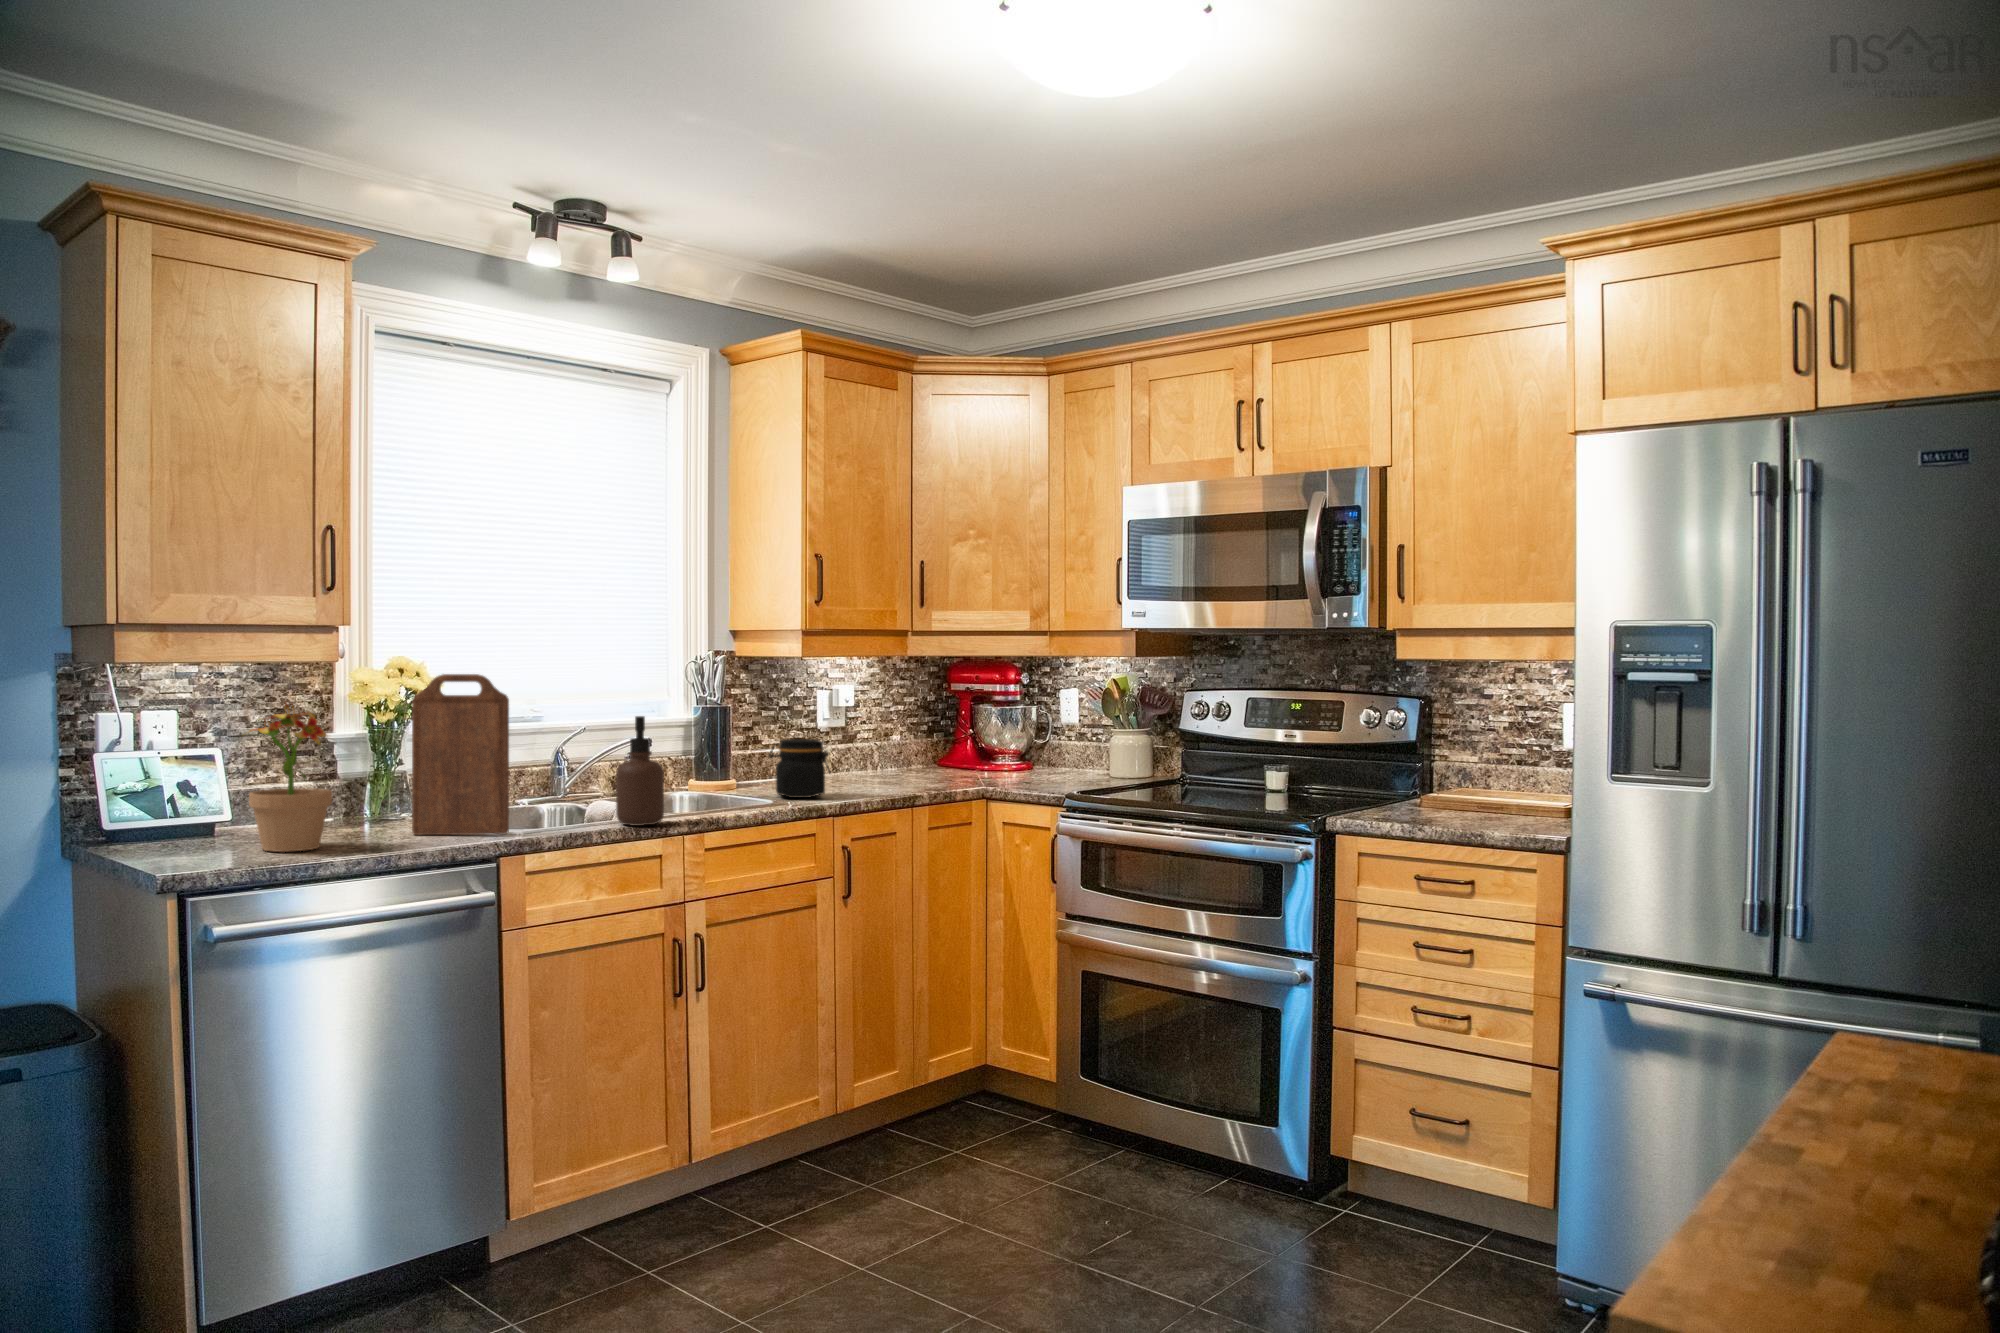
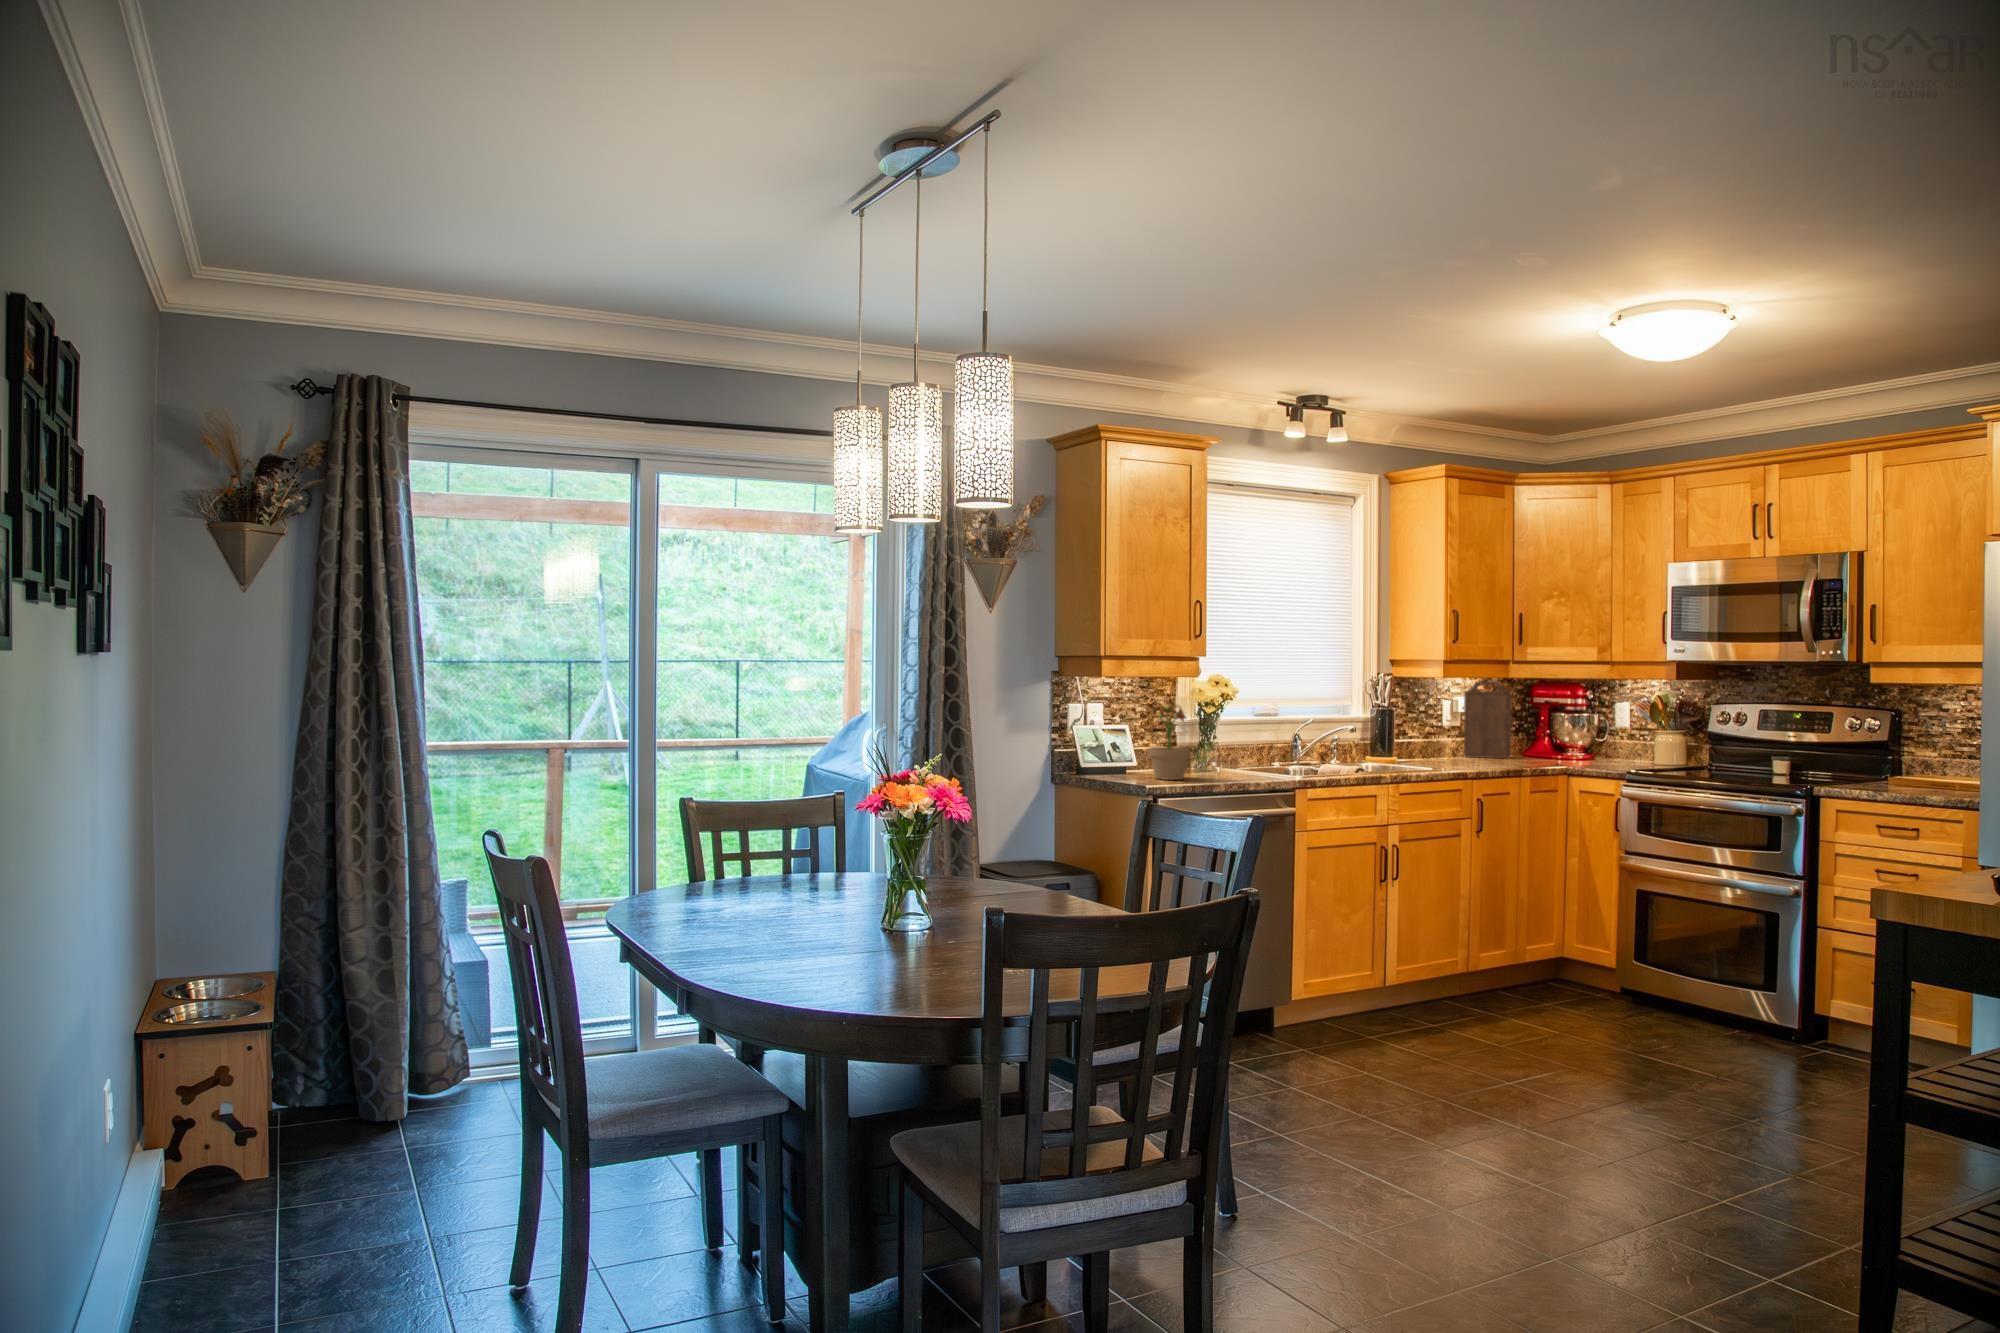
cutting board: present [412,674,509,835] -> present [1464,681,1512,758]
soap dispenser: present [616,716,664,826] -> none [1337,712,1365,776]
jar: present [768,739,831,798] -> none [1420,730,1461,766]

